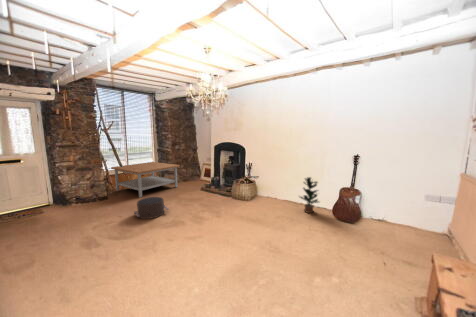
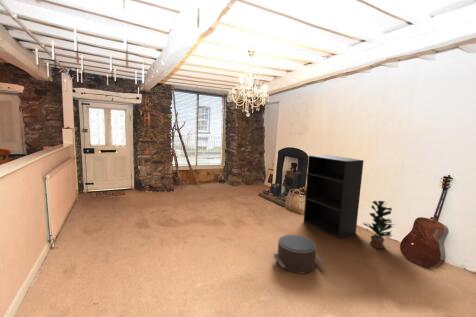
bookshelf: none [250,147,293,212] -> present [304,155,363,238]
coffee table: present [111,162,180,197] -> none [181,161,240,195]
pouf: present [134,197,169,219] -> present [274,235,324,273]

